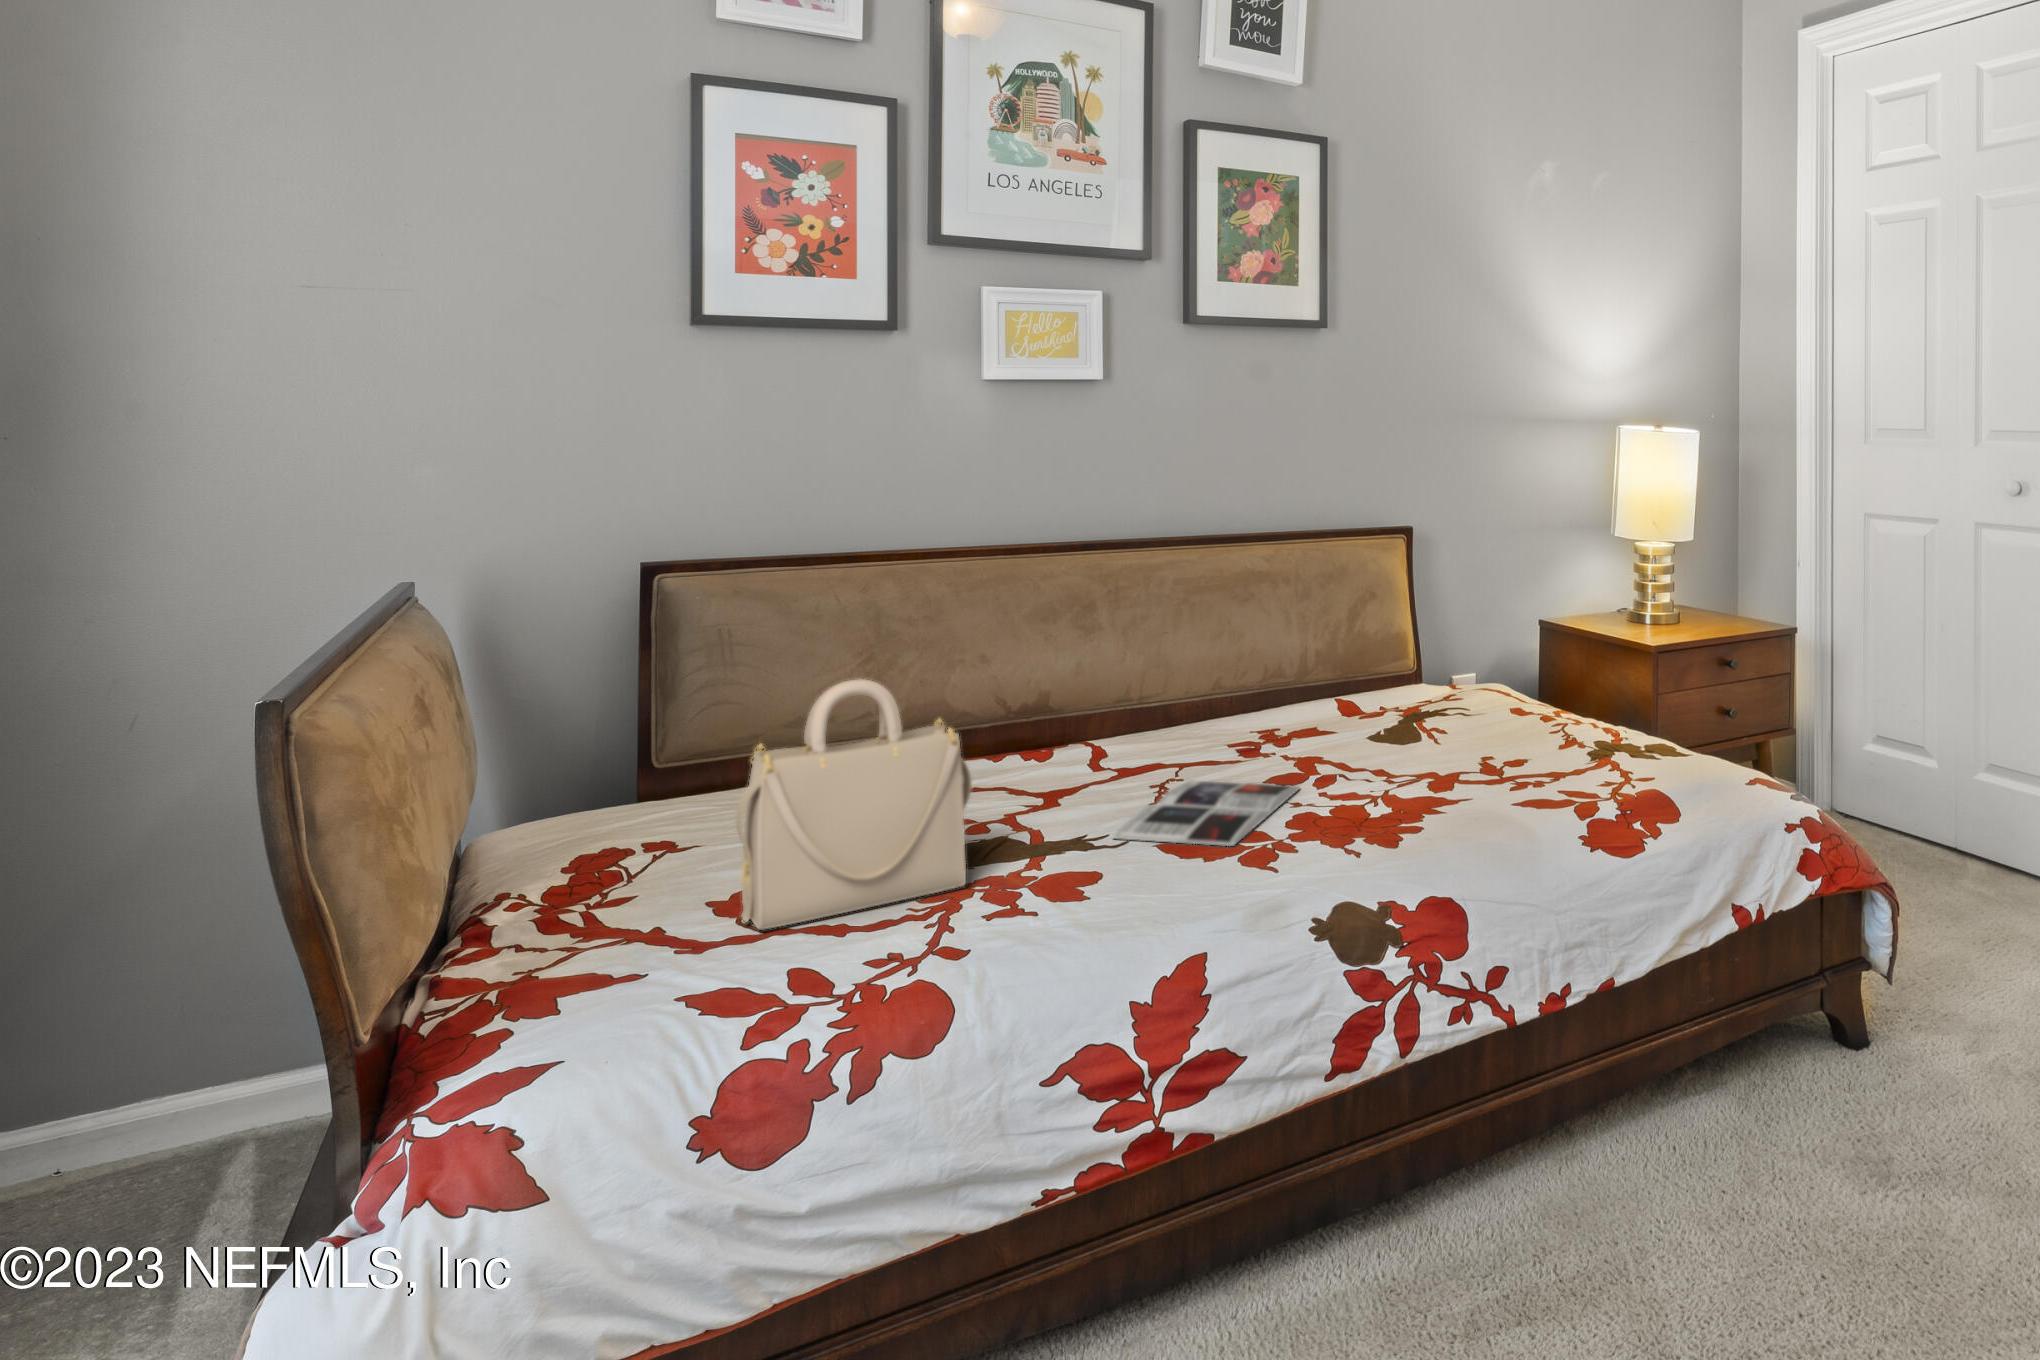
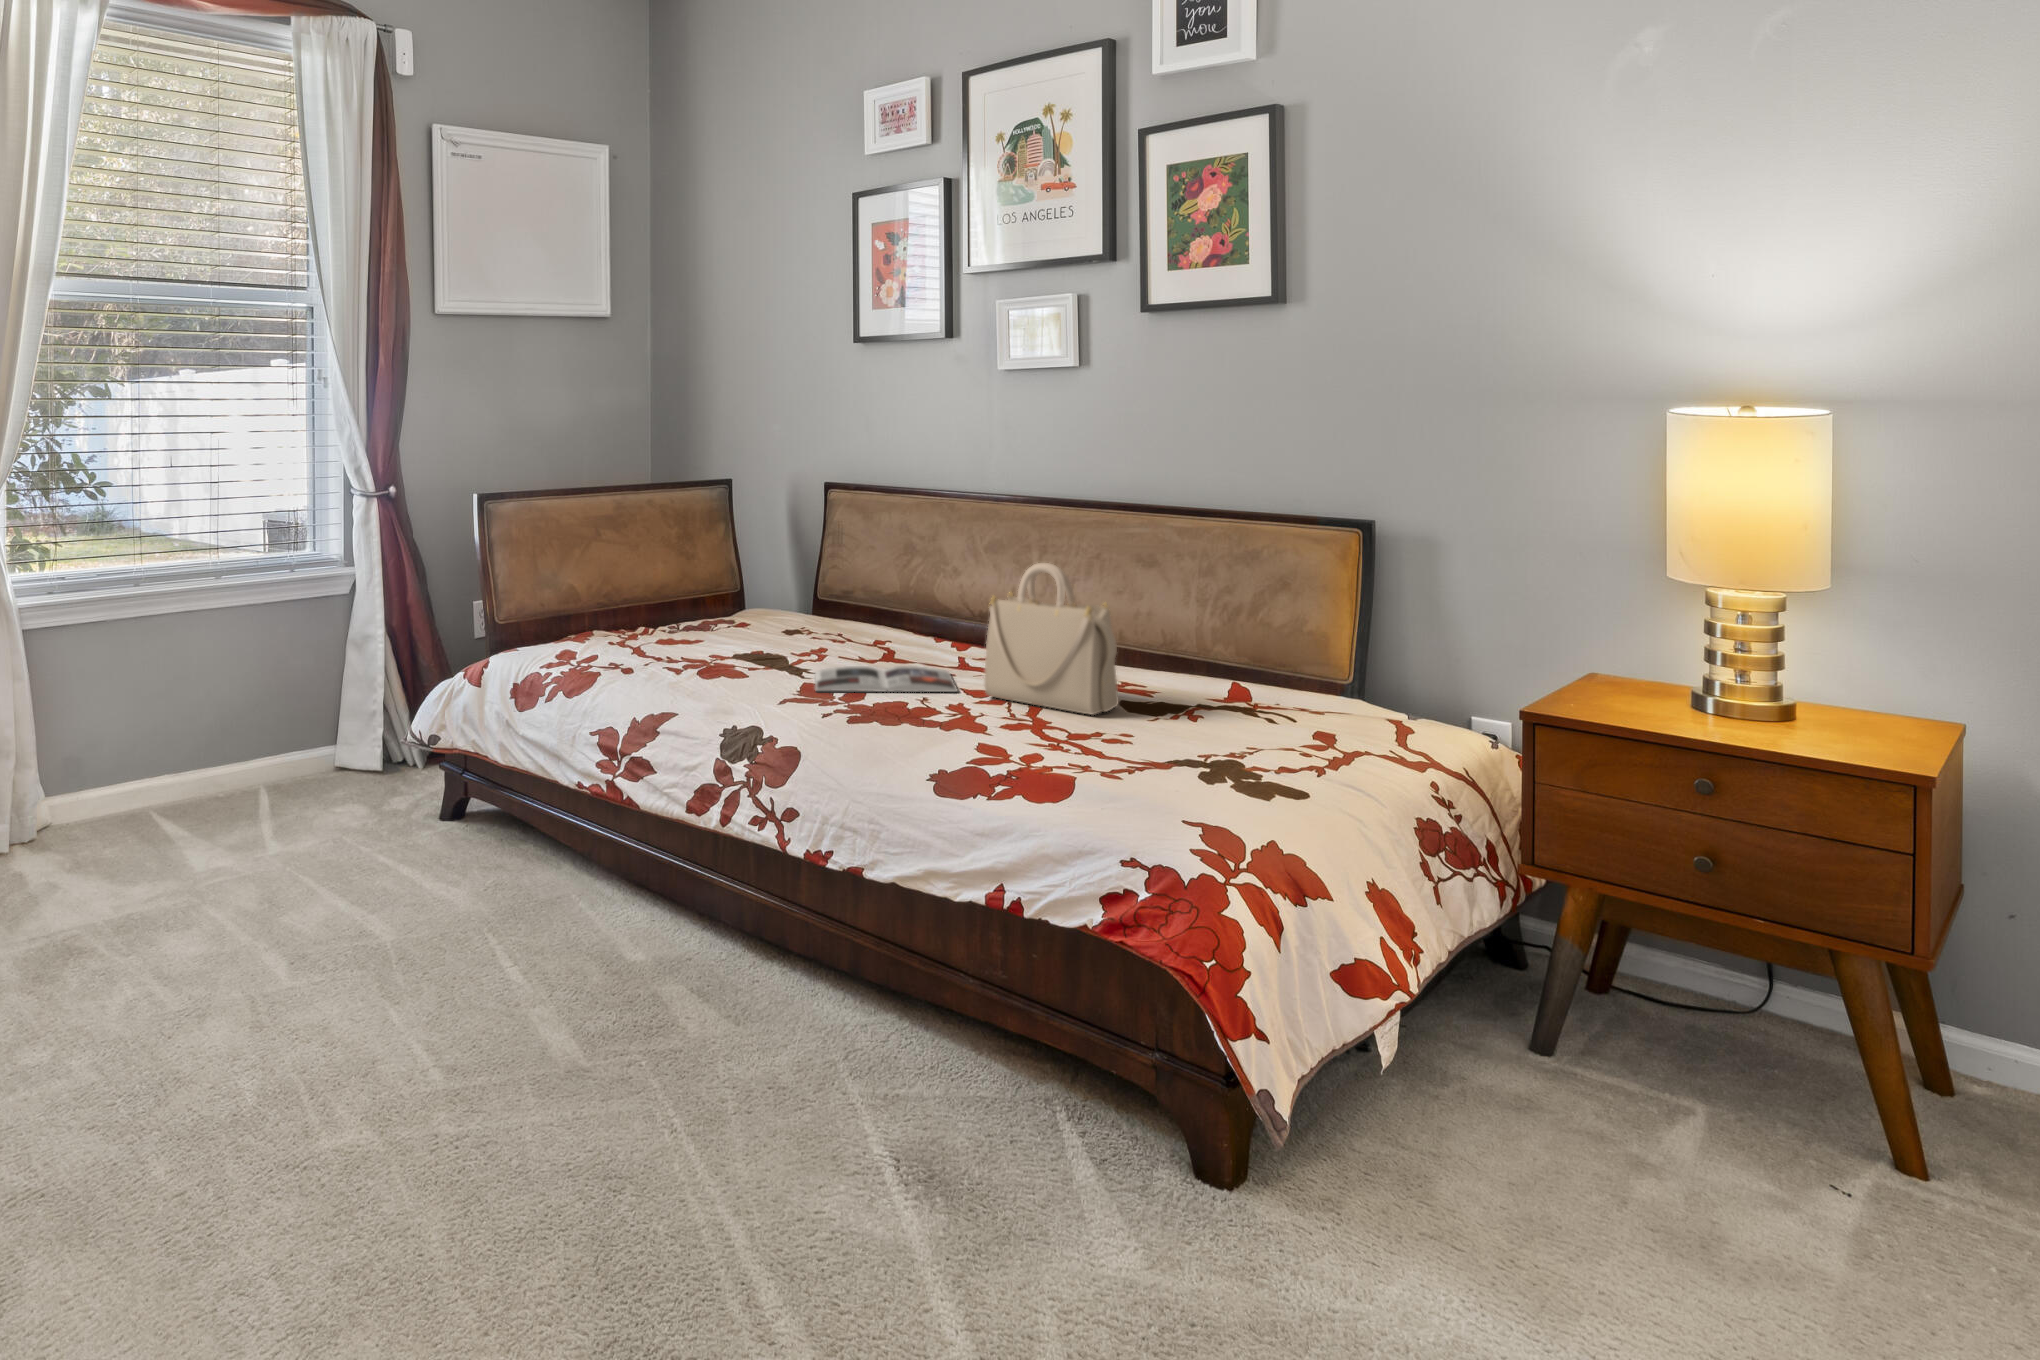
handbag: present [736,679,972,930] -> present [984,563,1119,714]

